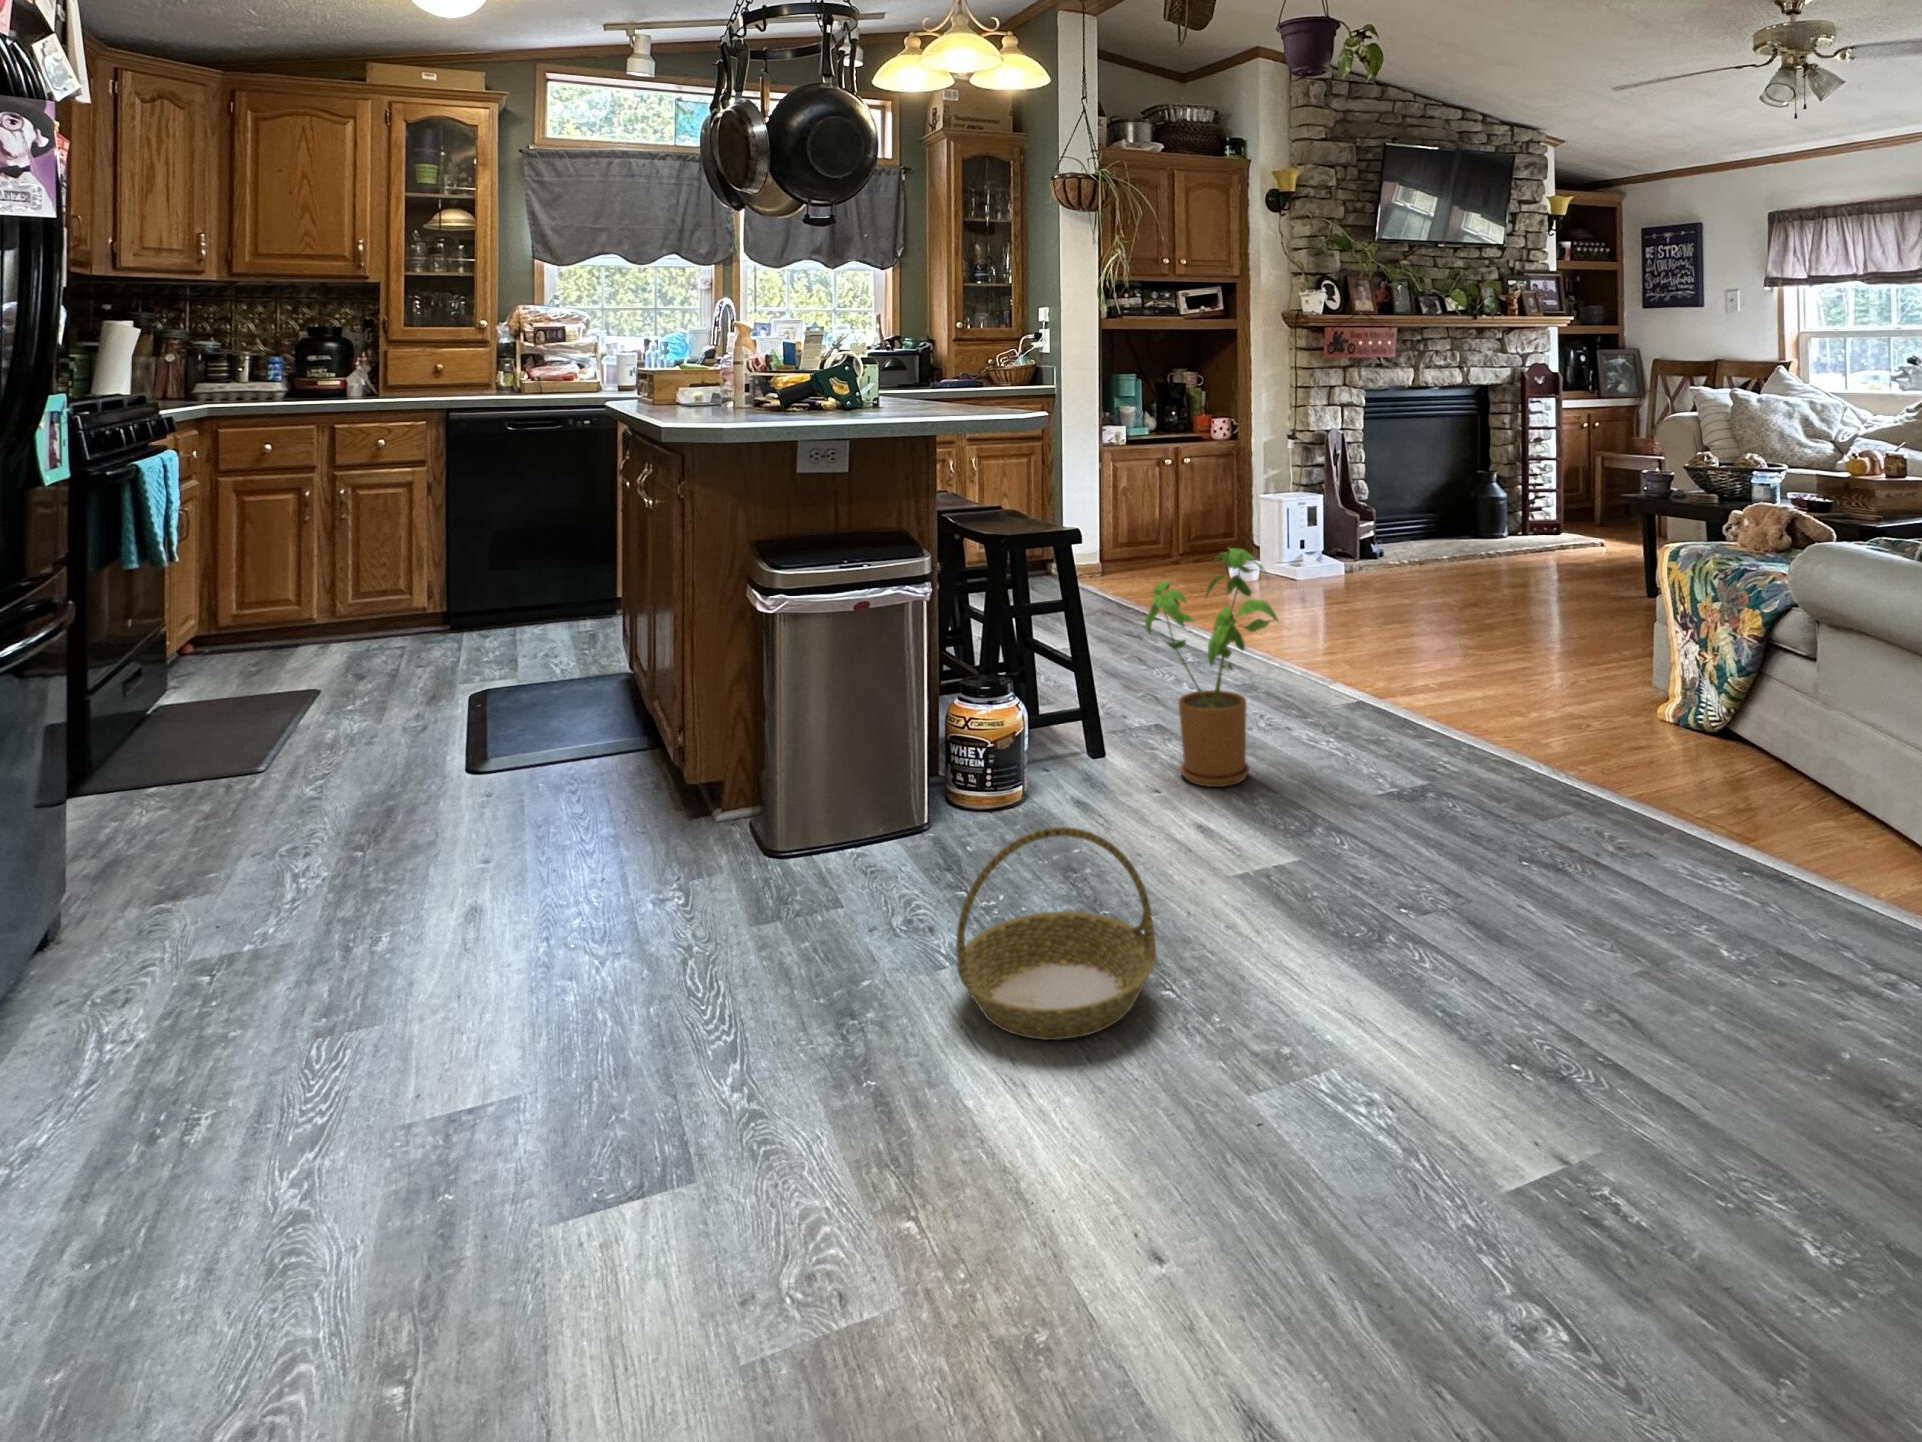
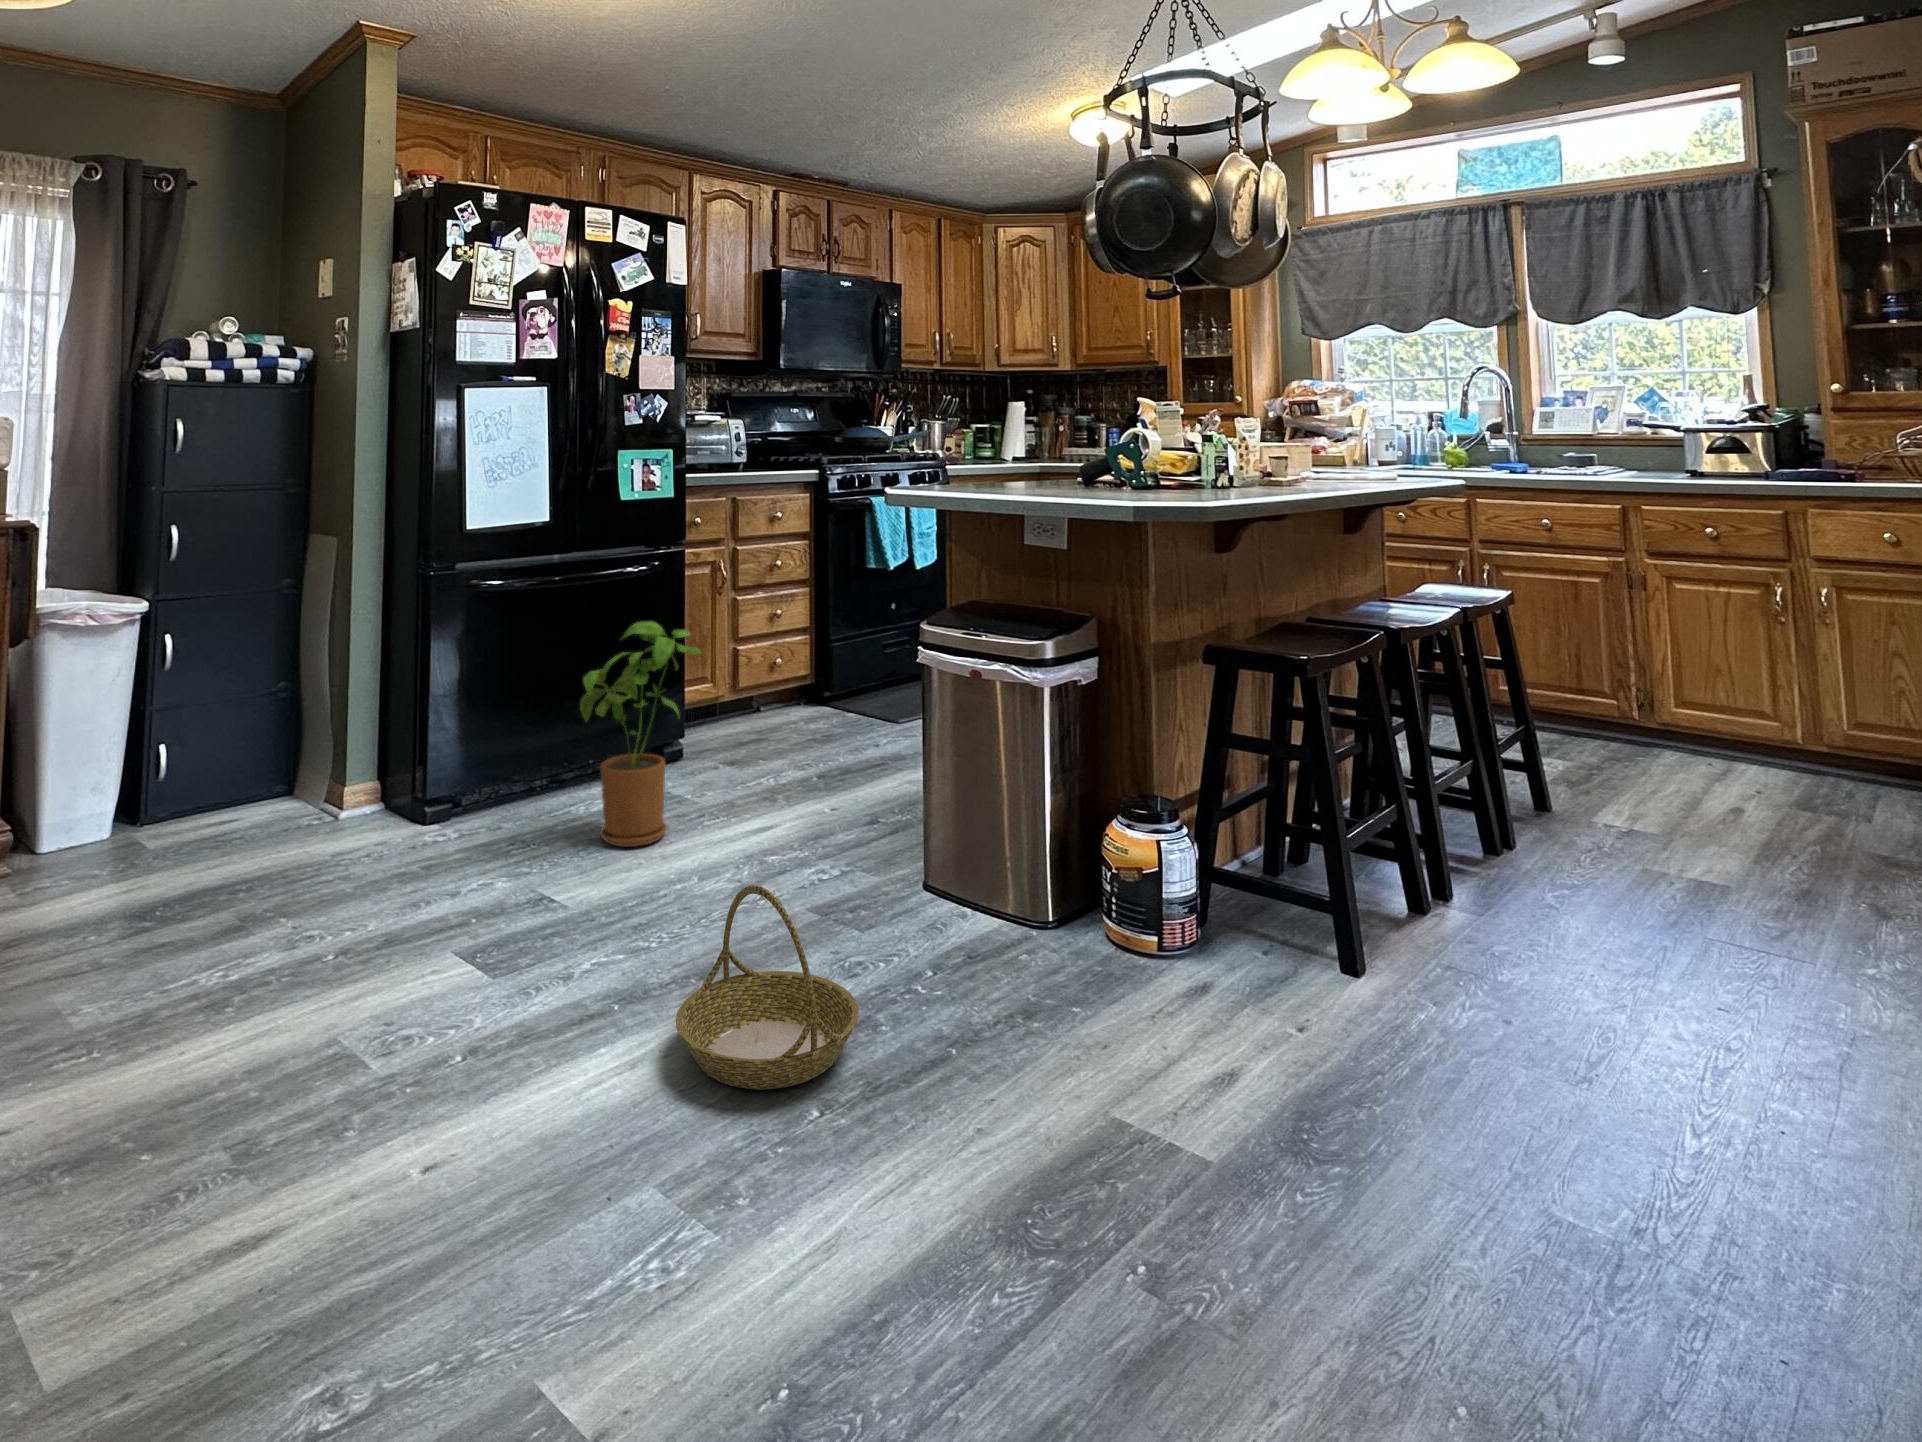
house plant: present [1145,548,1278,787] -> present [580,621,701,847]

